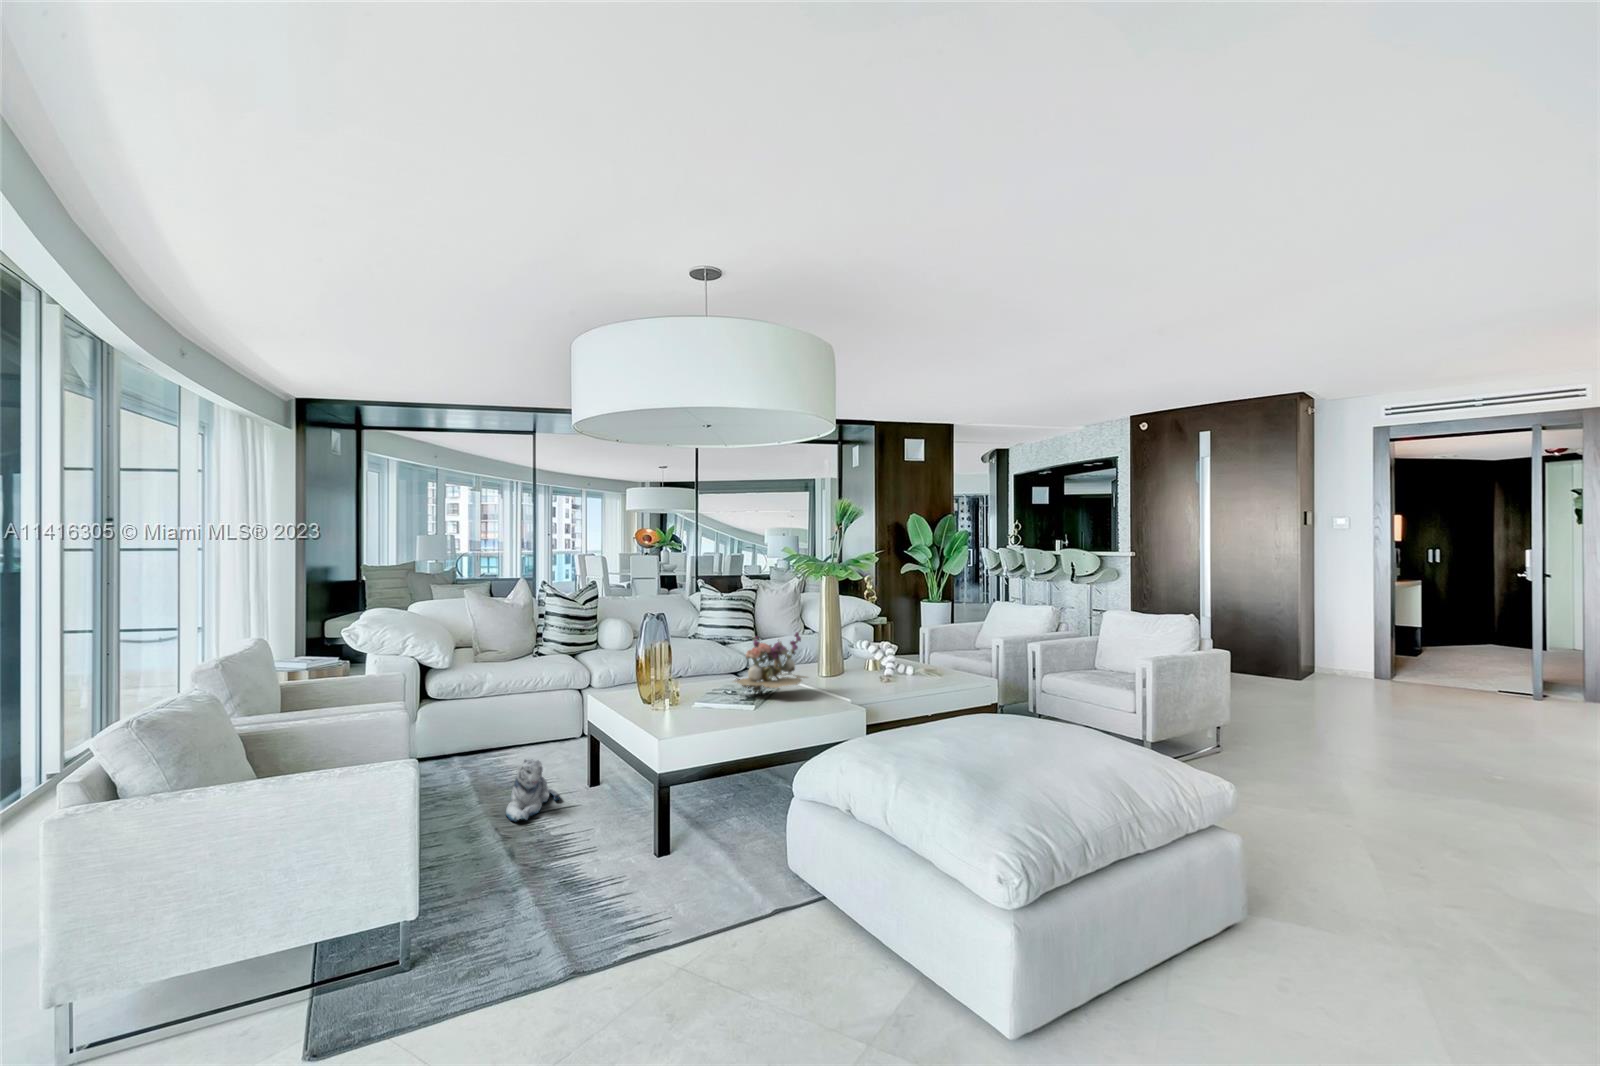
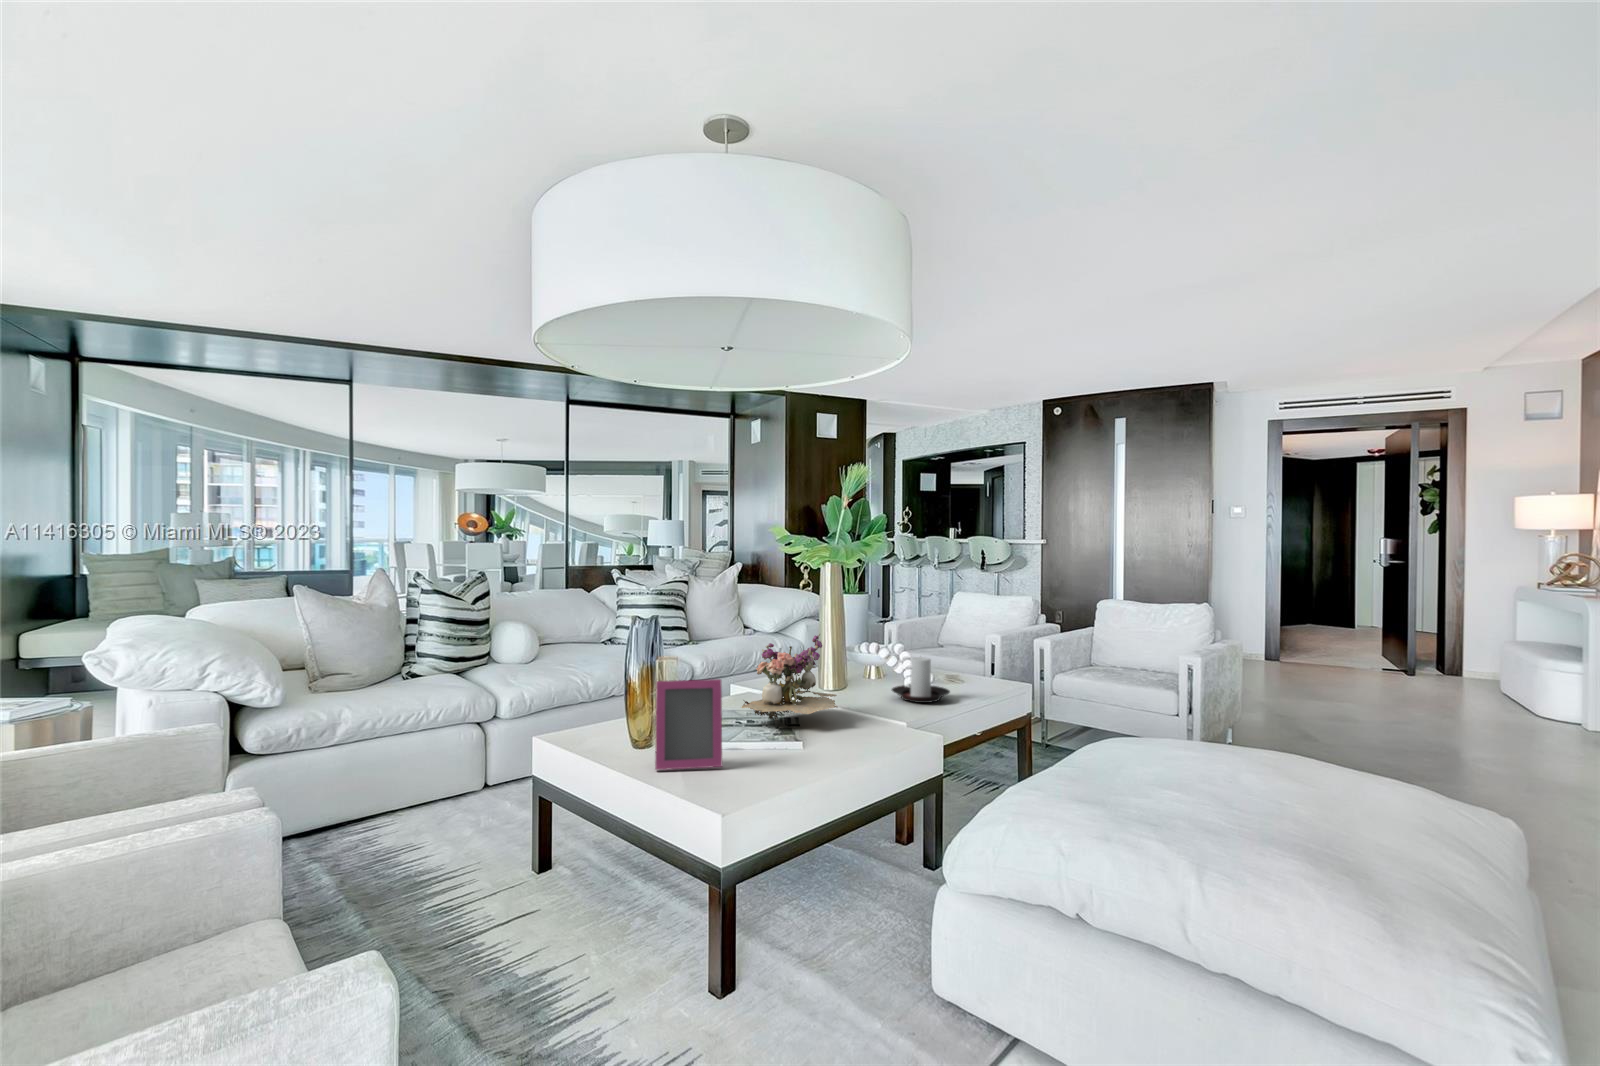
candle holder: none [868,651,915,688] -> present [892,657,950,703]
picture frame: none [646,657,693,716] -> present [655,679,722,770]
plush toy: present [506,760,560,821] -> none [420,850,503,961]

